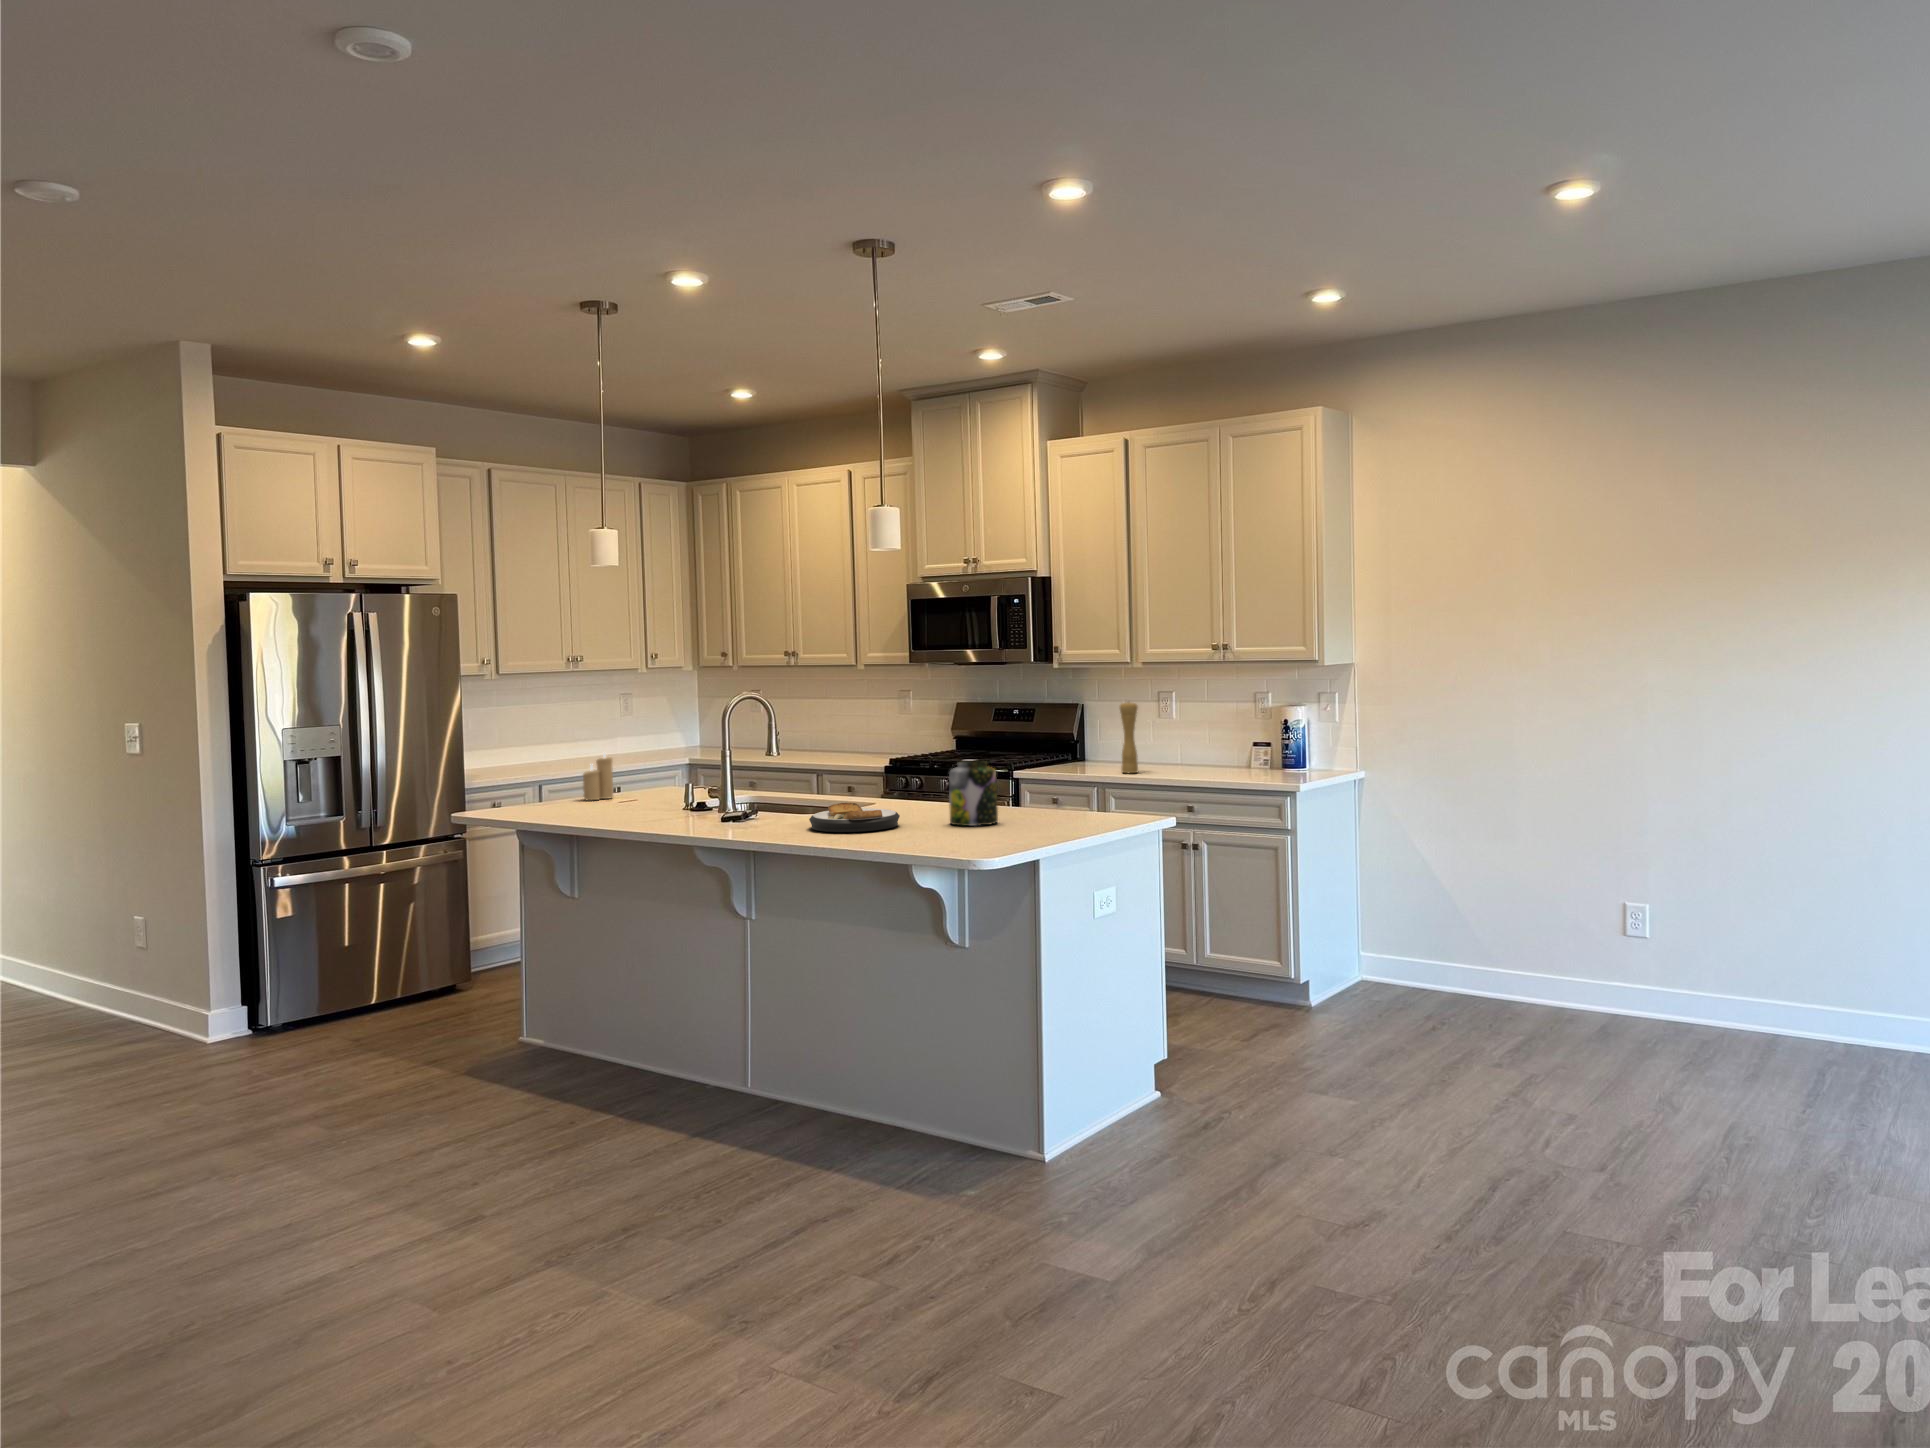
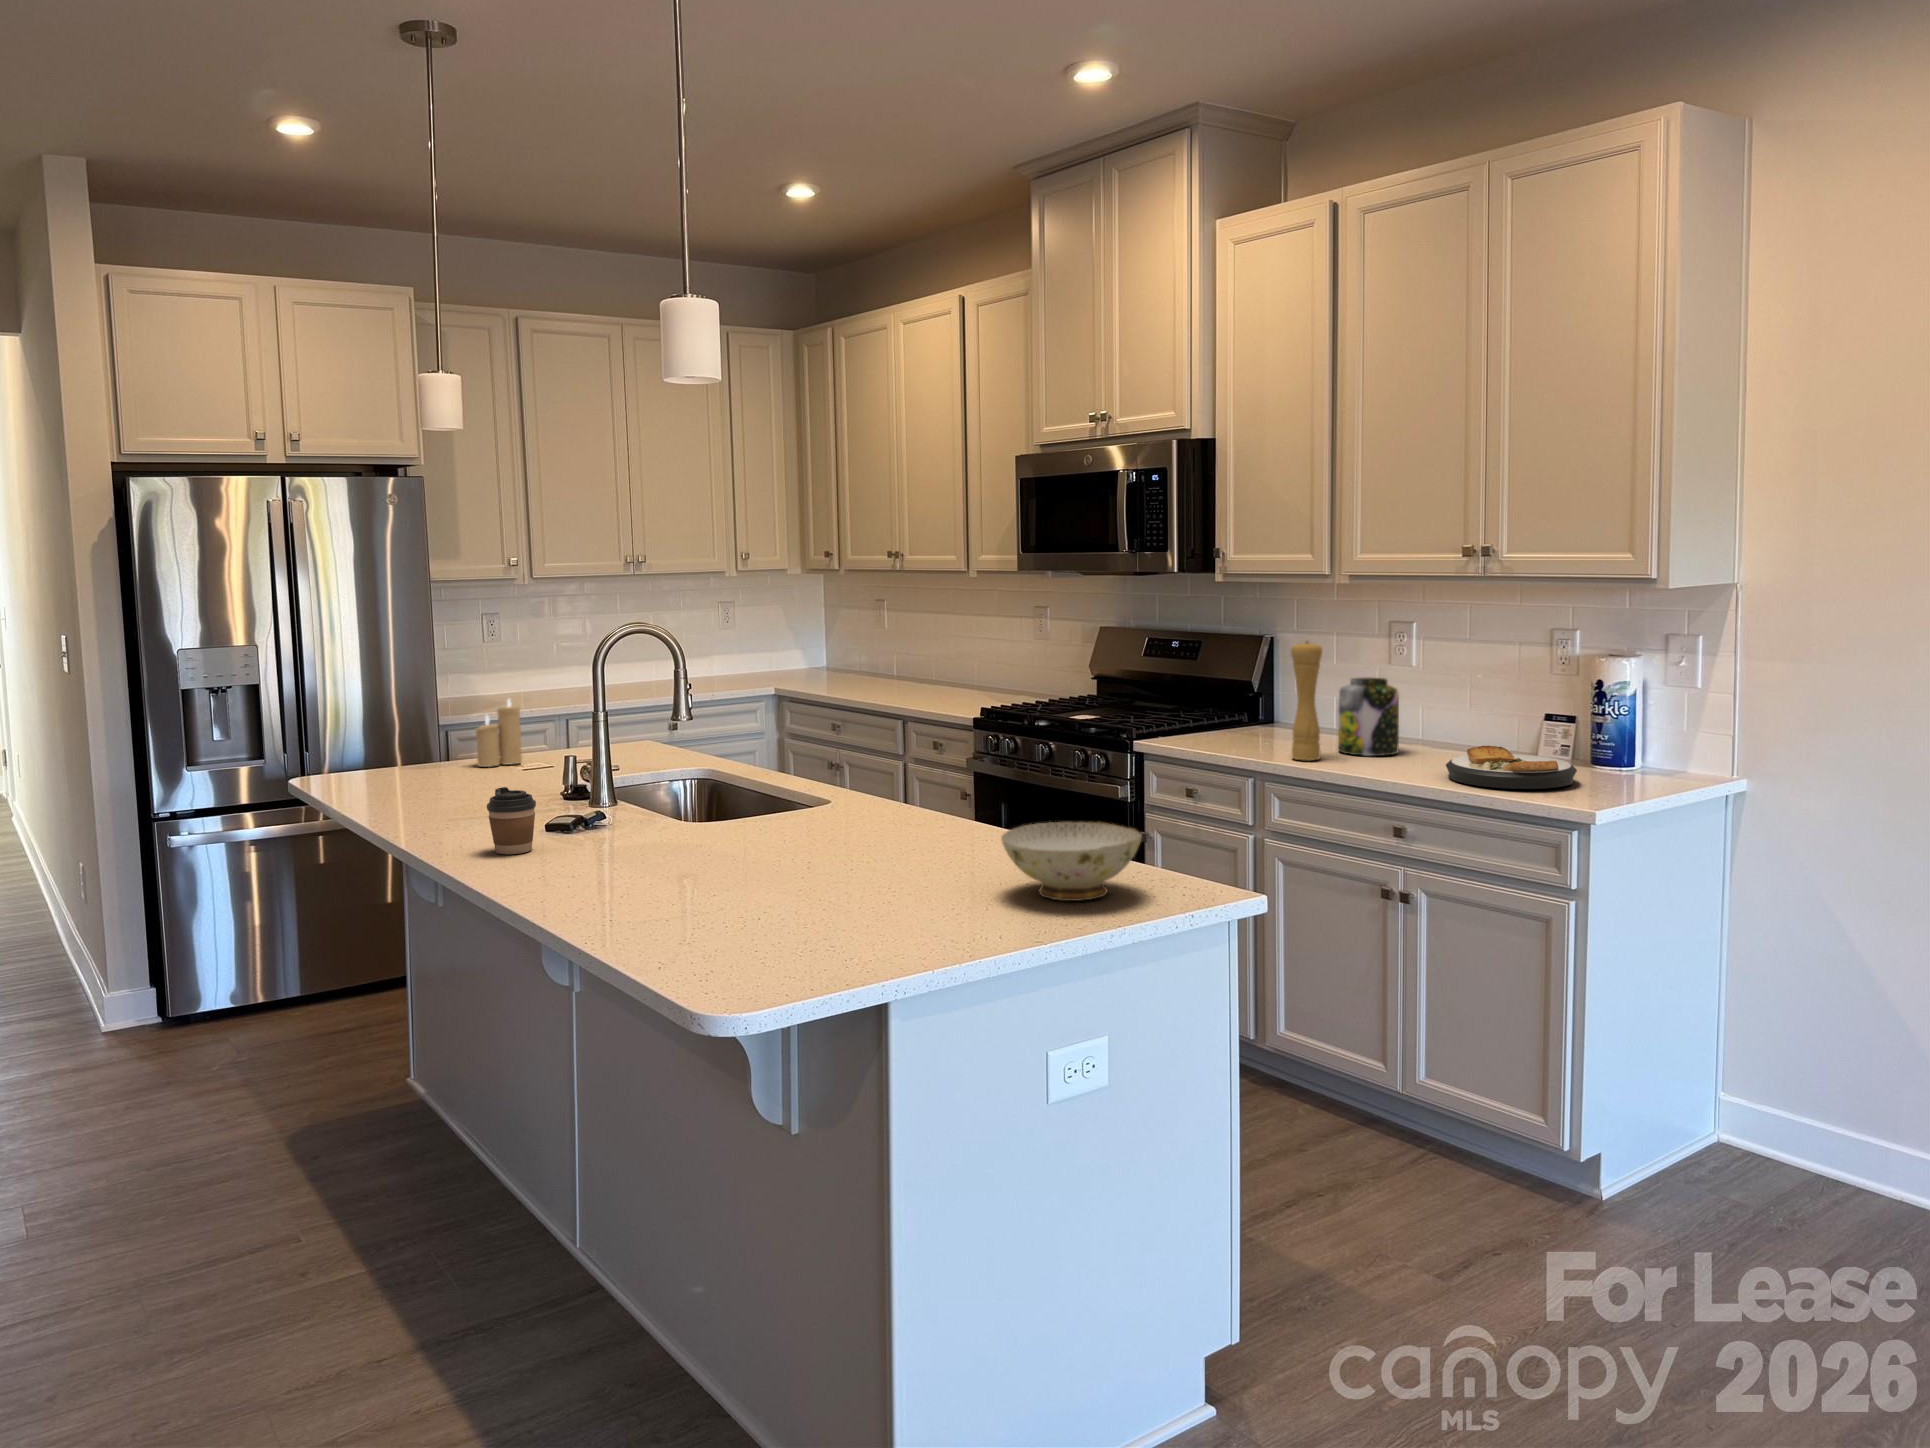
jar: present [949,761,998,826] -> present [1338,677,1399,756]
ceramic bowl: none [1046,787,1118,823] -> present [1001,821,1142,901]
coffee cup: none [715,789,745,829] -> present [487,787,536,854]
plate: present [809,803,900,832] -> present [1446,745,1577,789]

